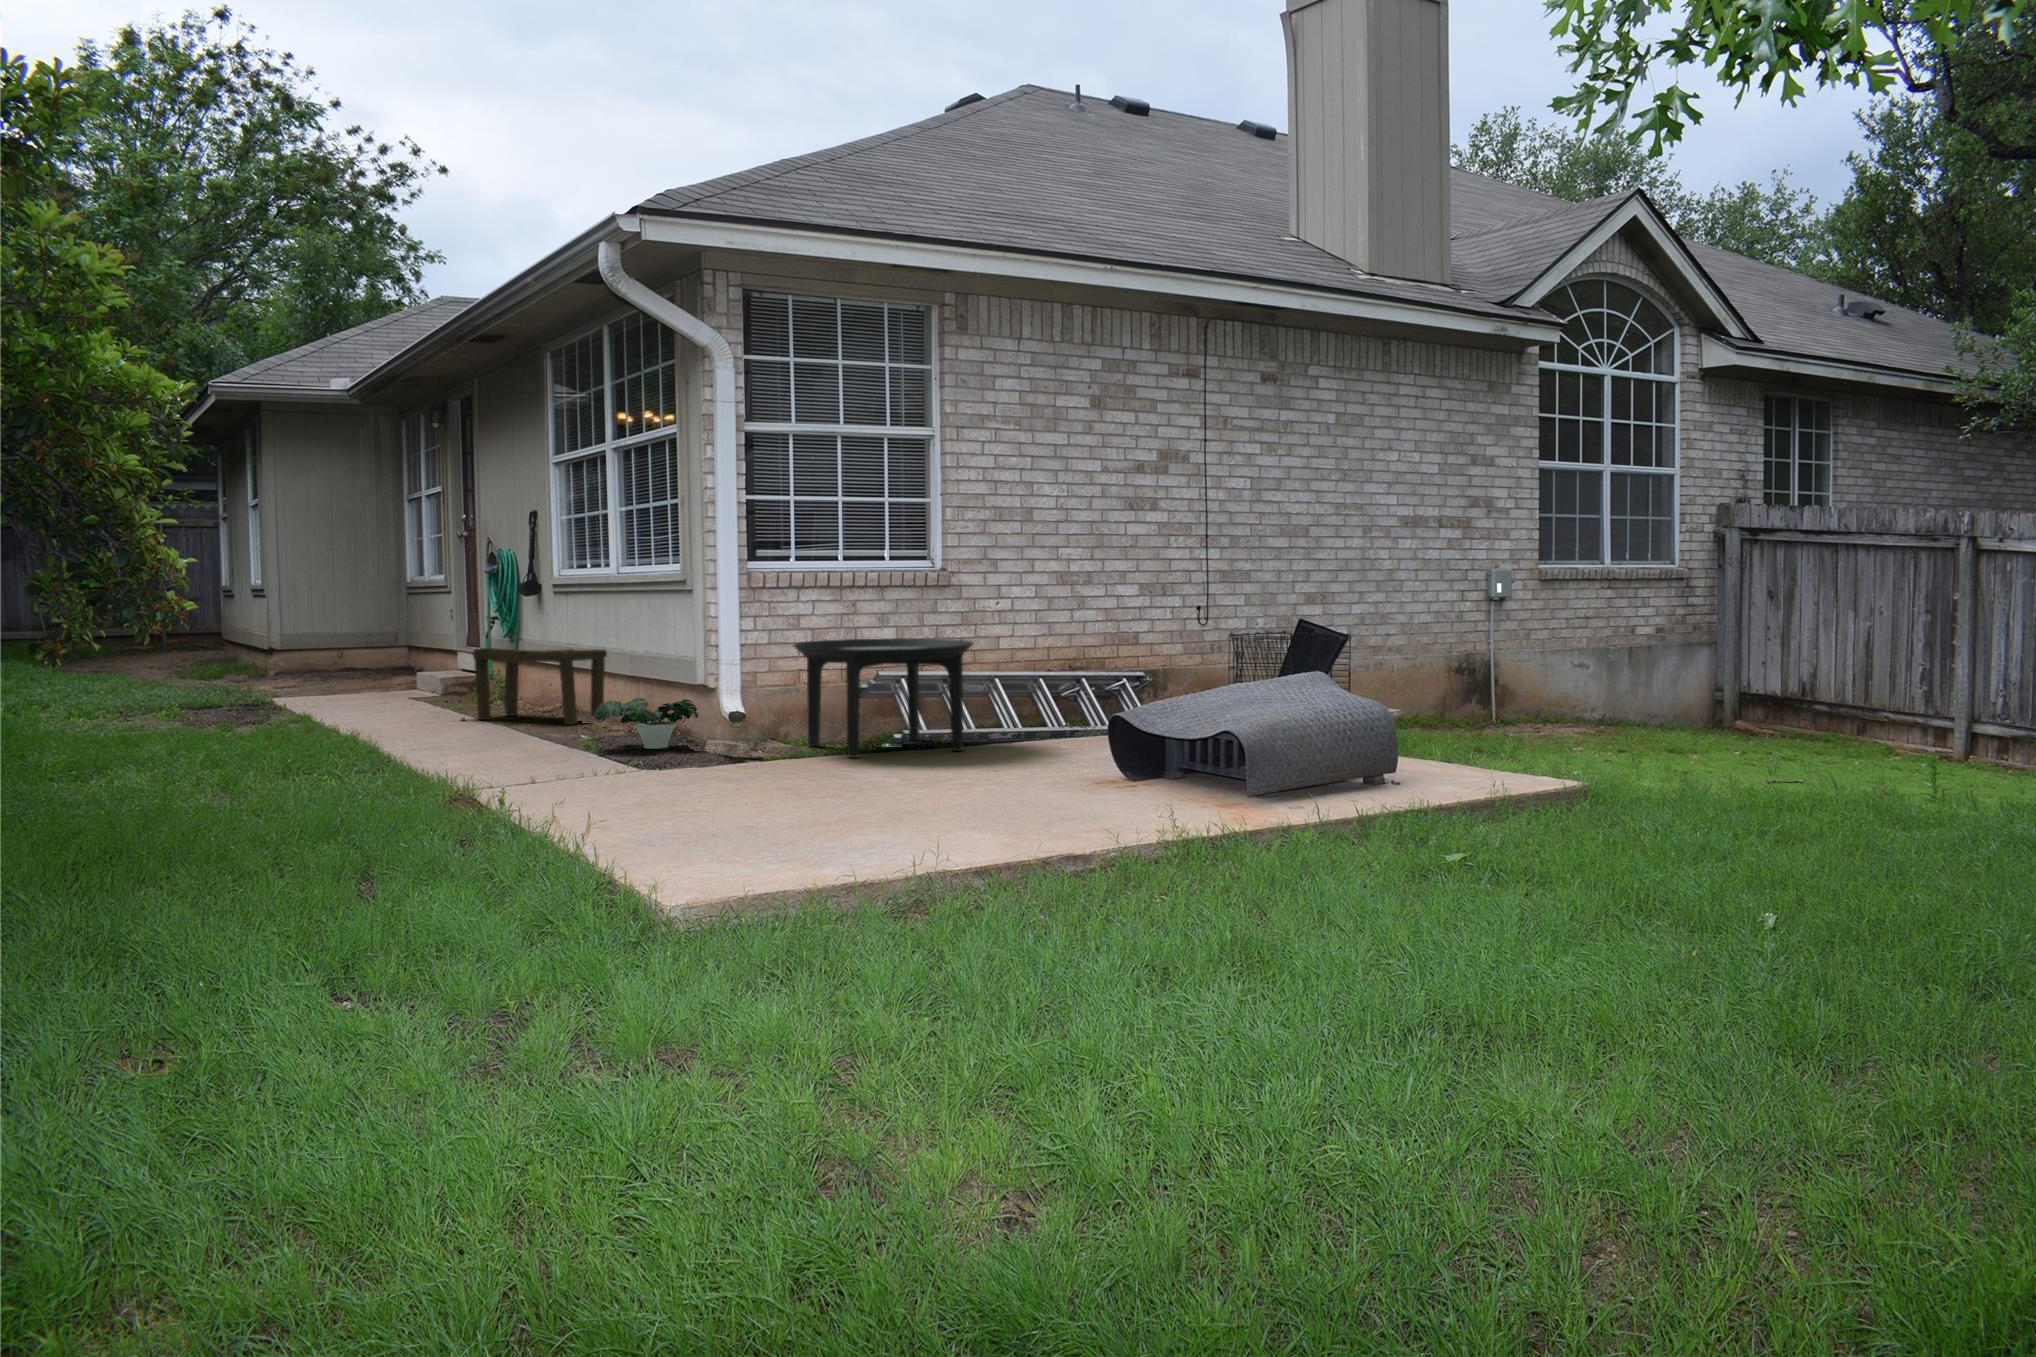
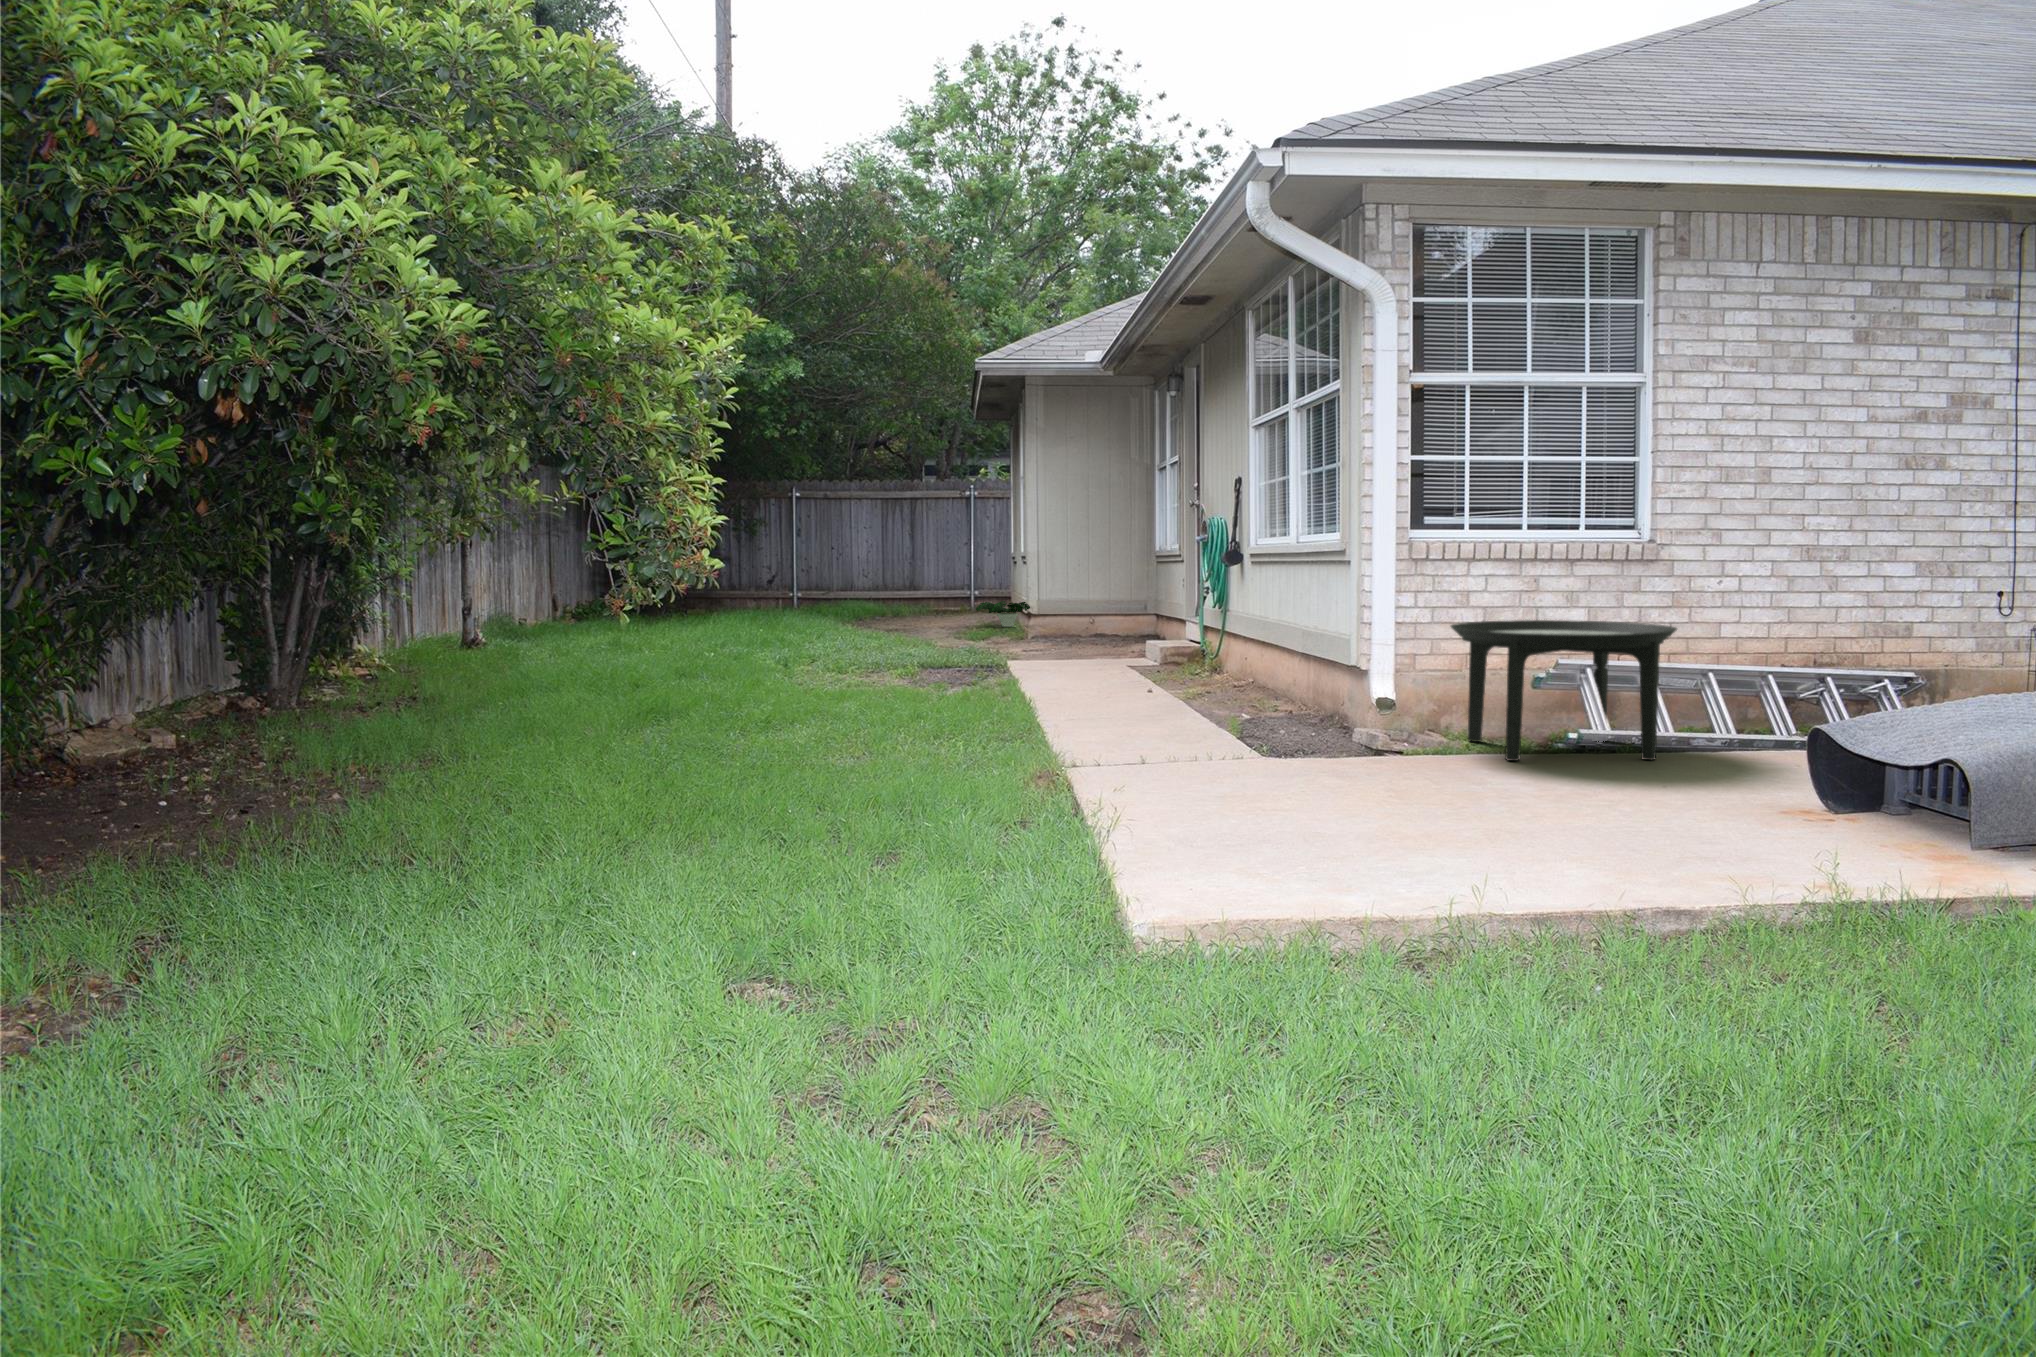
bench: present [473,648,607,725] -> none [1155,618,1280,698]
potted plant: present [595,698,698,749] -> present [976,601,1030,627]

